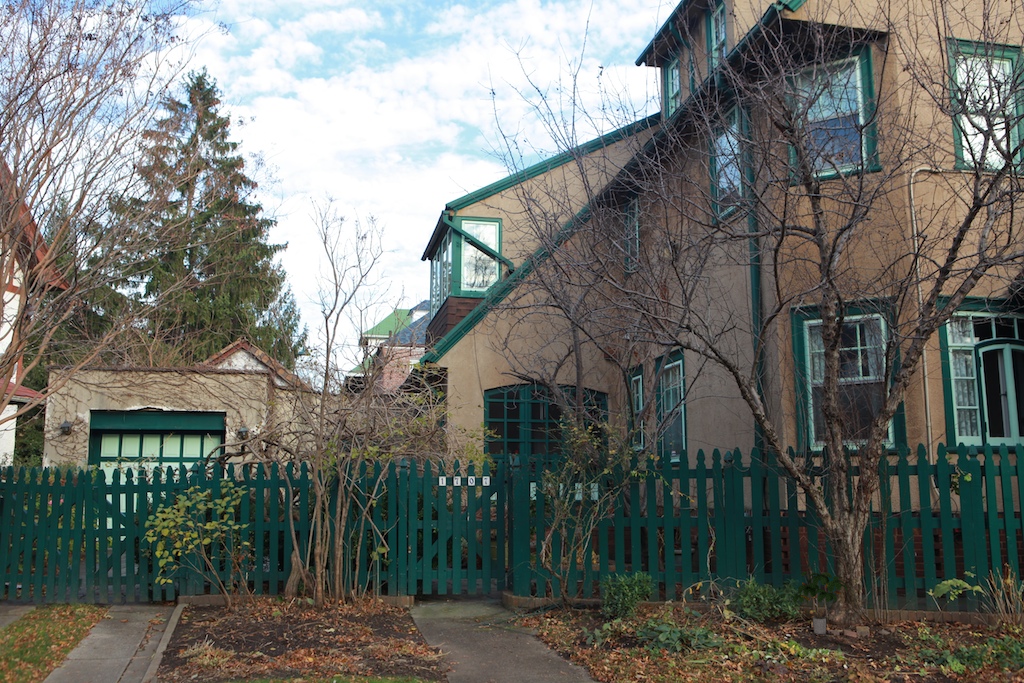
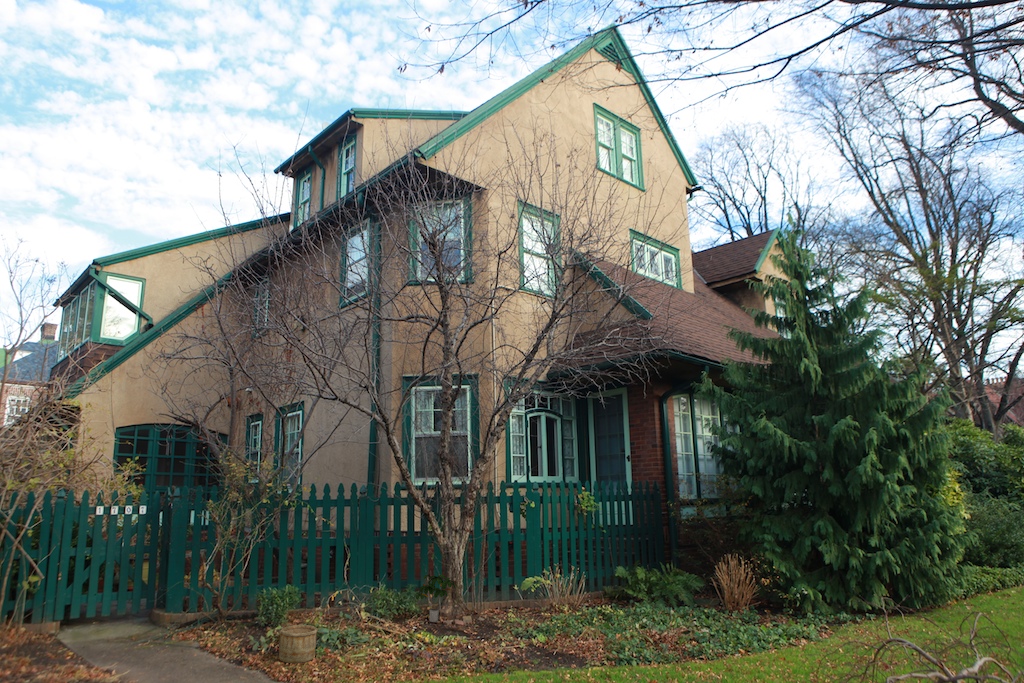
wooden bucket: none [608,623,654,669] -> present [279,625,318,663]

